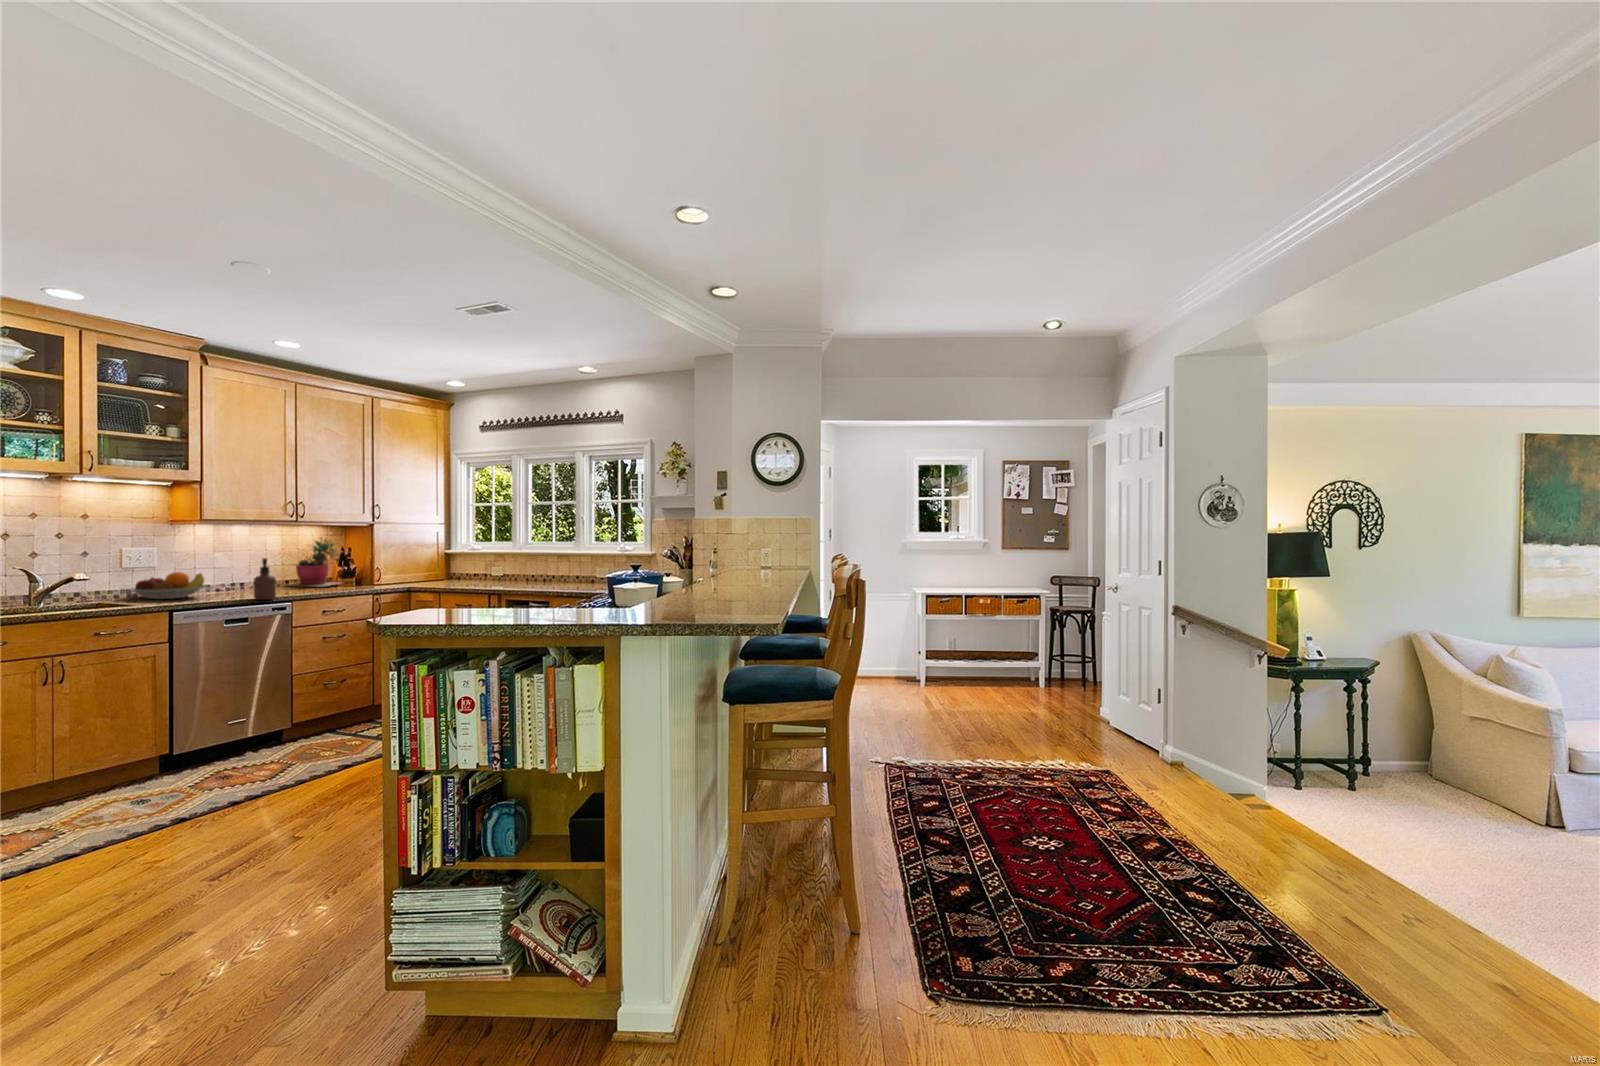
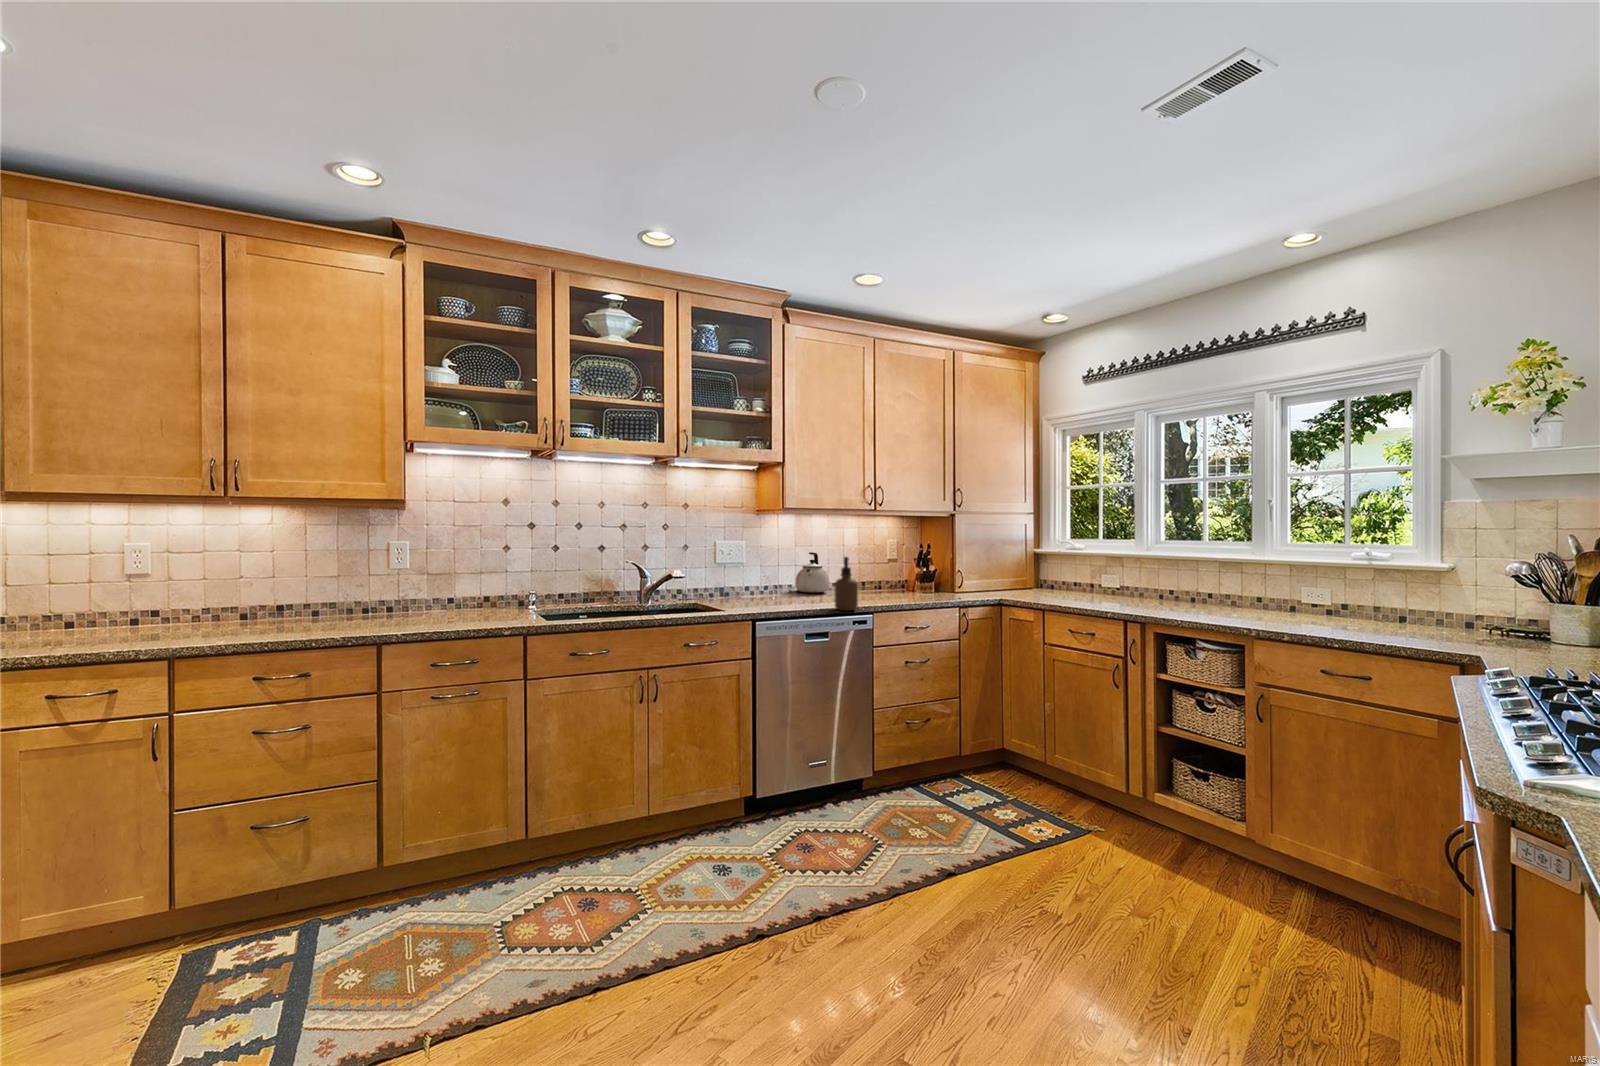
succulent plant: present [291,538,339,587] -> none [861,530,925,593]
kettle: none [214,556,250,590] -> present [795,552,830,593]
fruit bowl: present [128,572,205,599] -> none [718,571,789,603]

